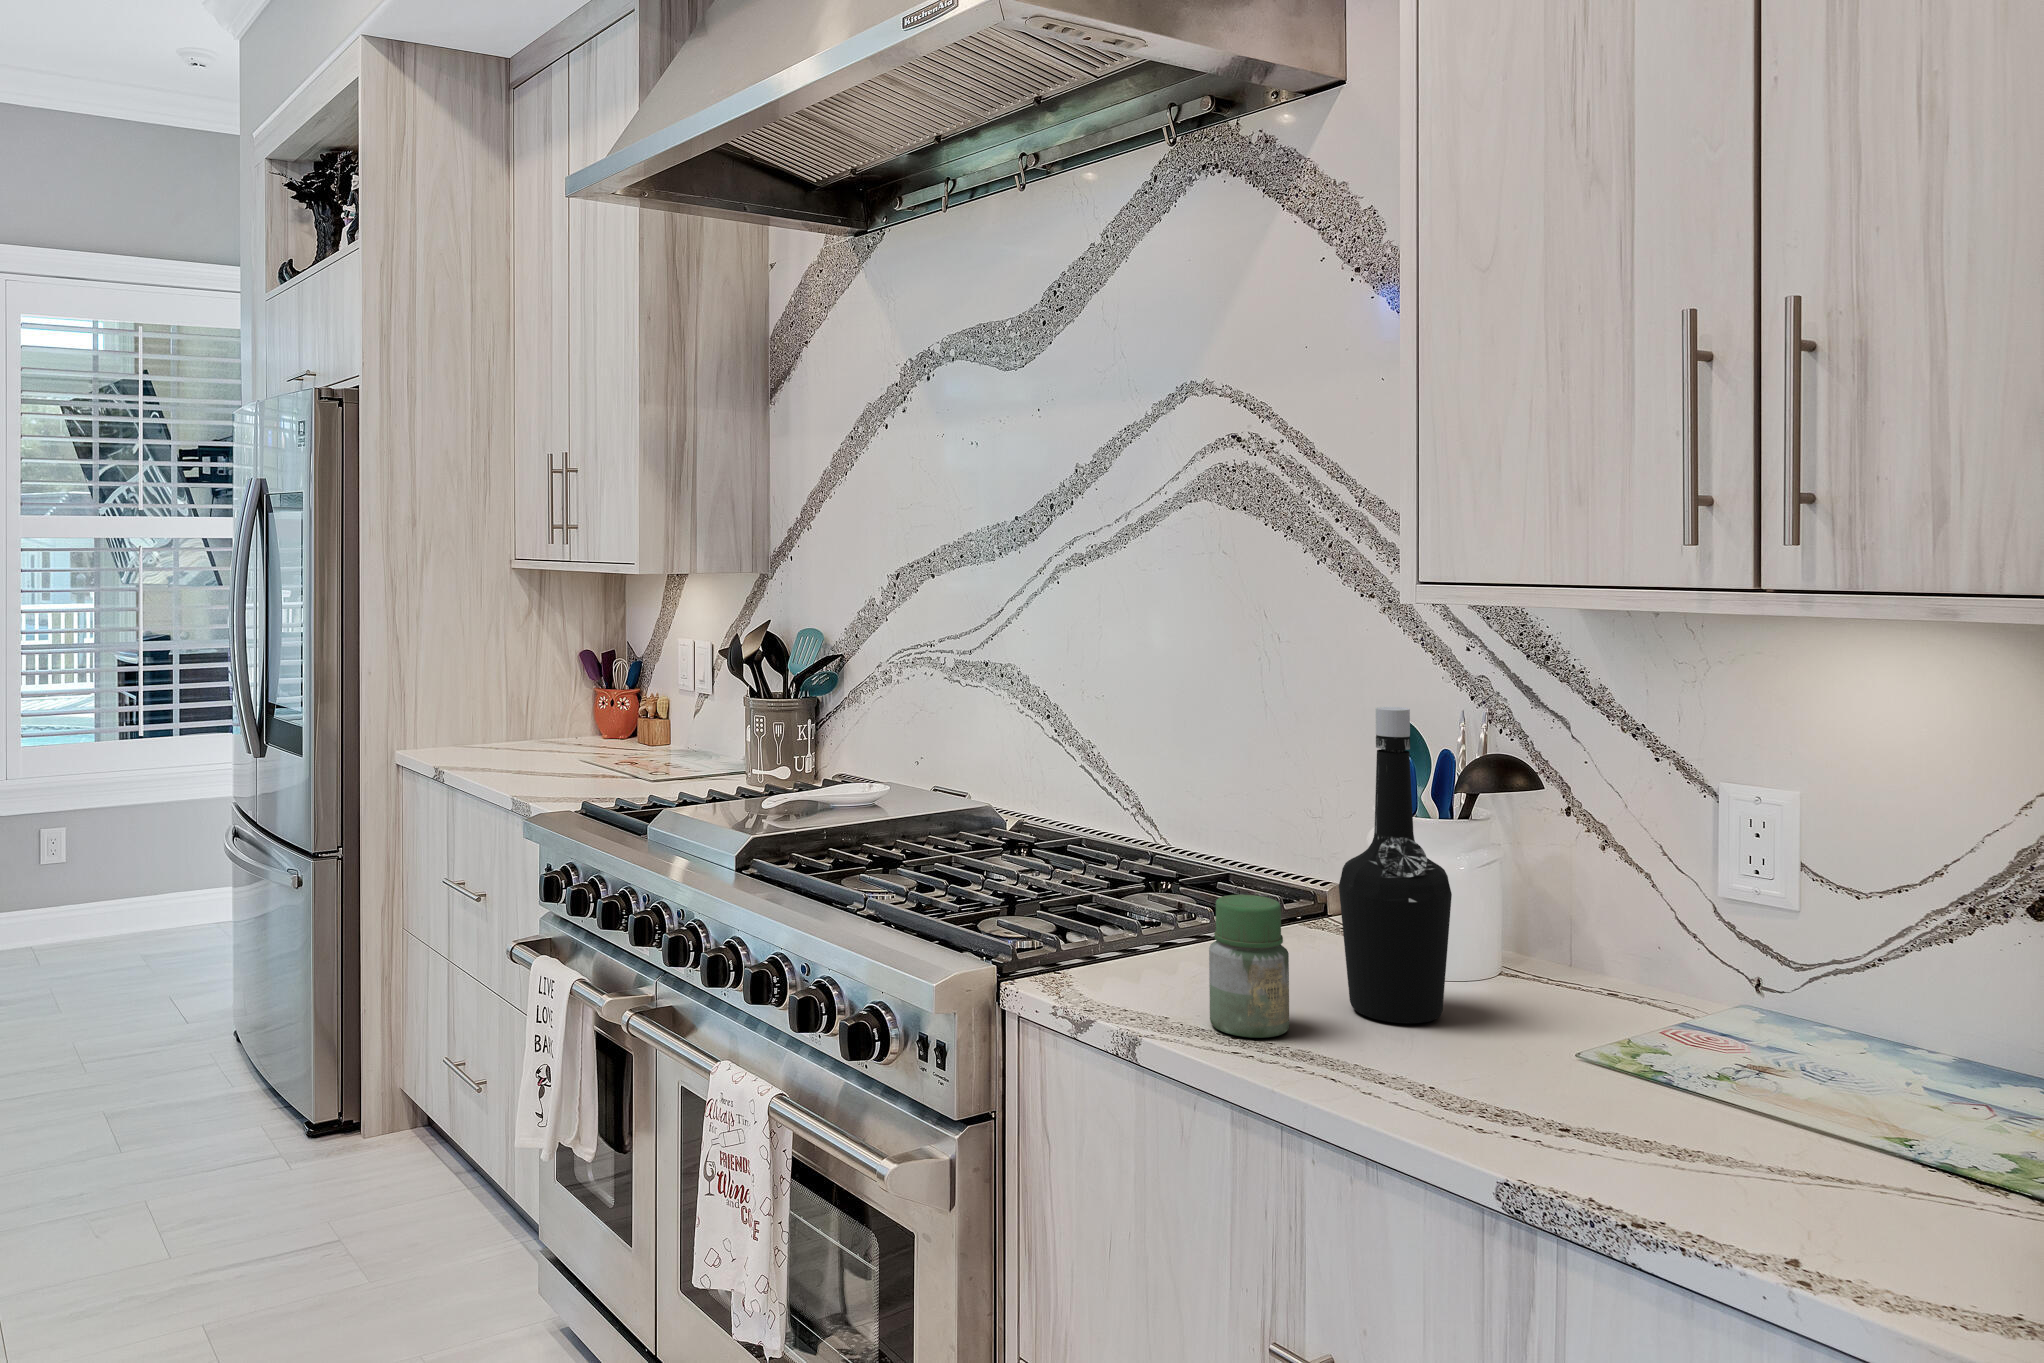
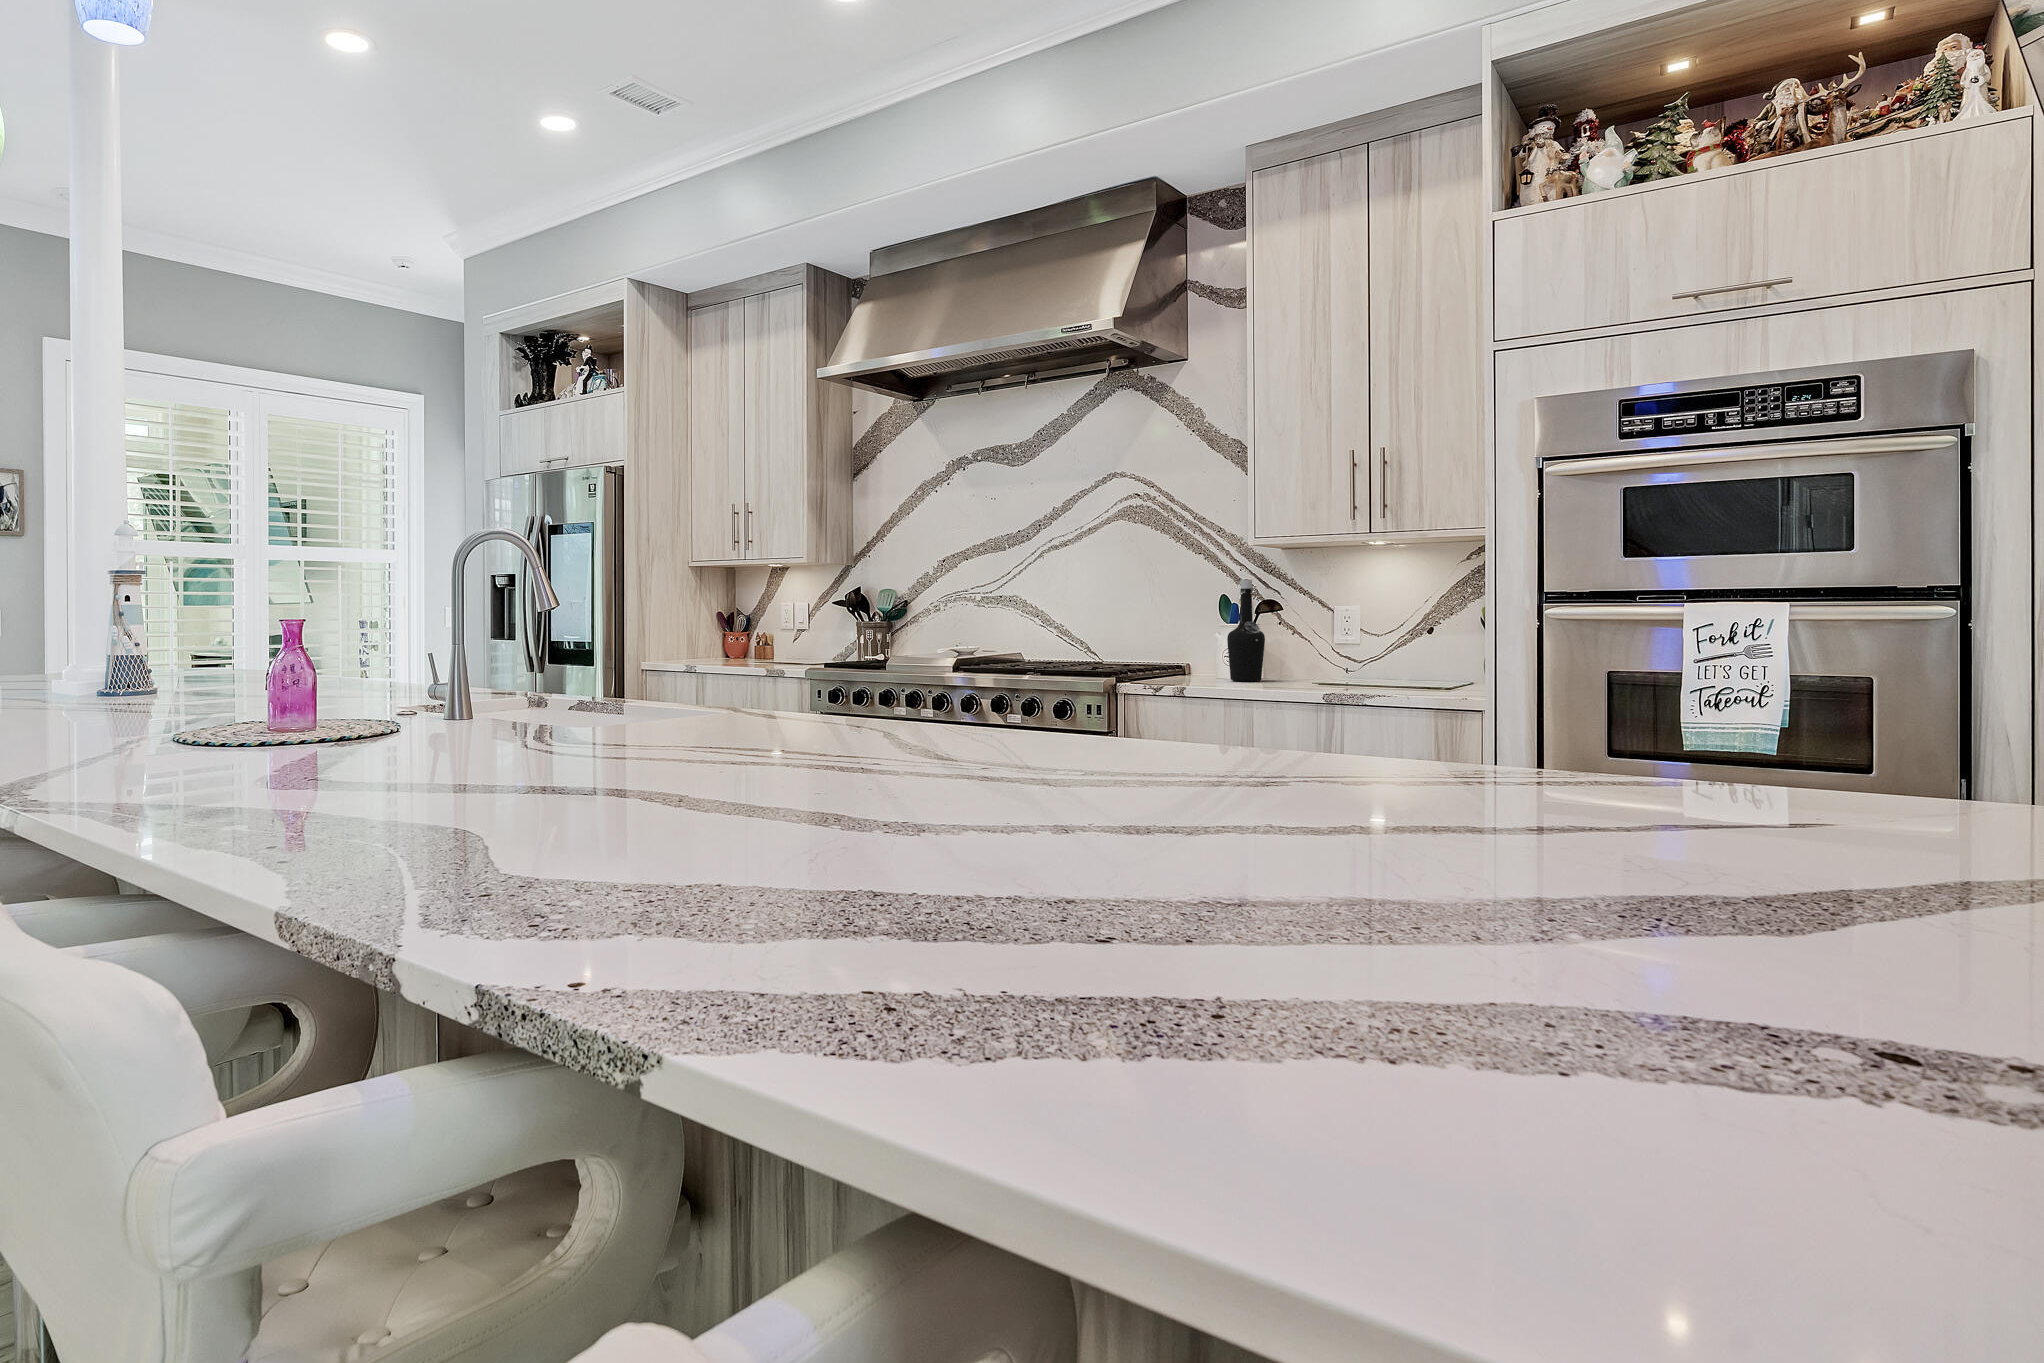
jar: present [1209,895,1289,1038] -> none [1197,641,1224,683]

